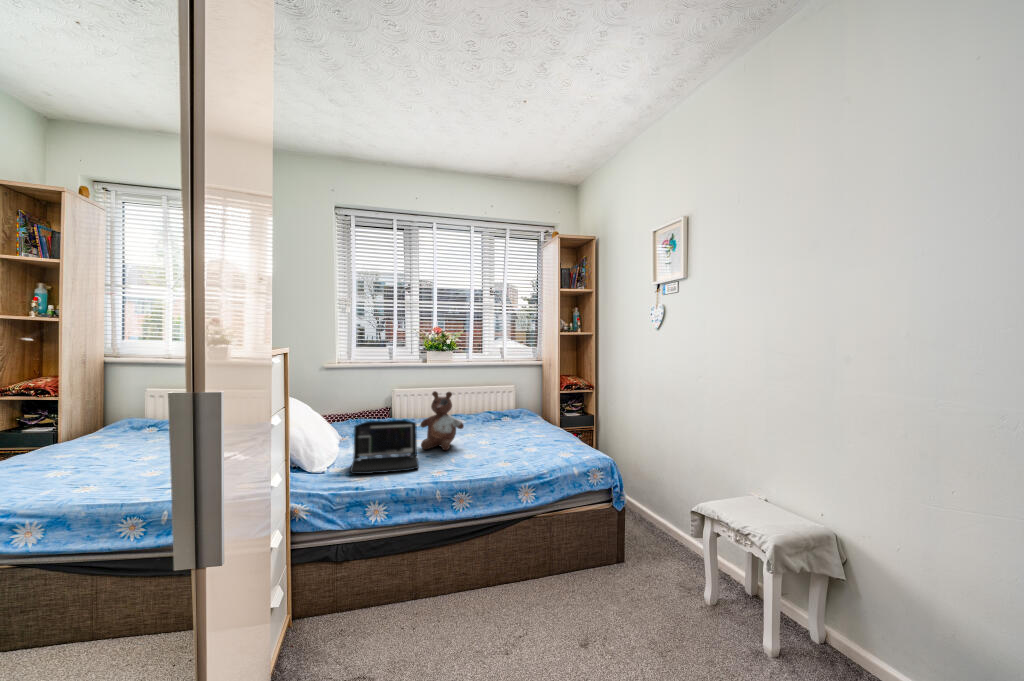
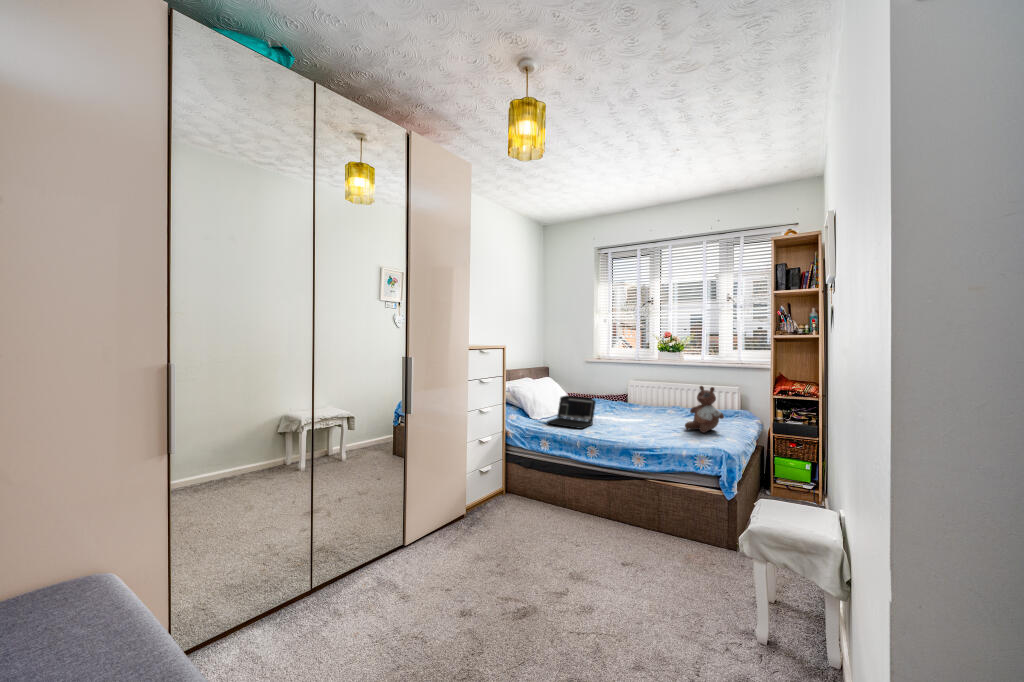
stuffed bear: present [420,391,464,450] -> present [685,386,724,433]

